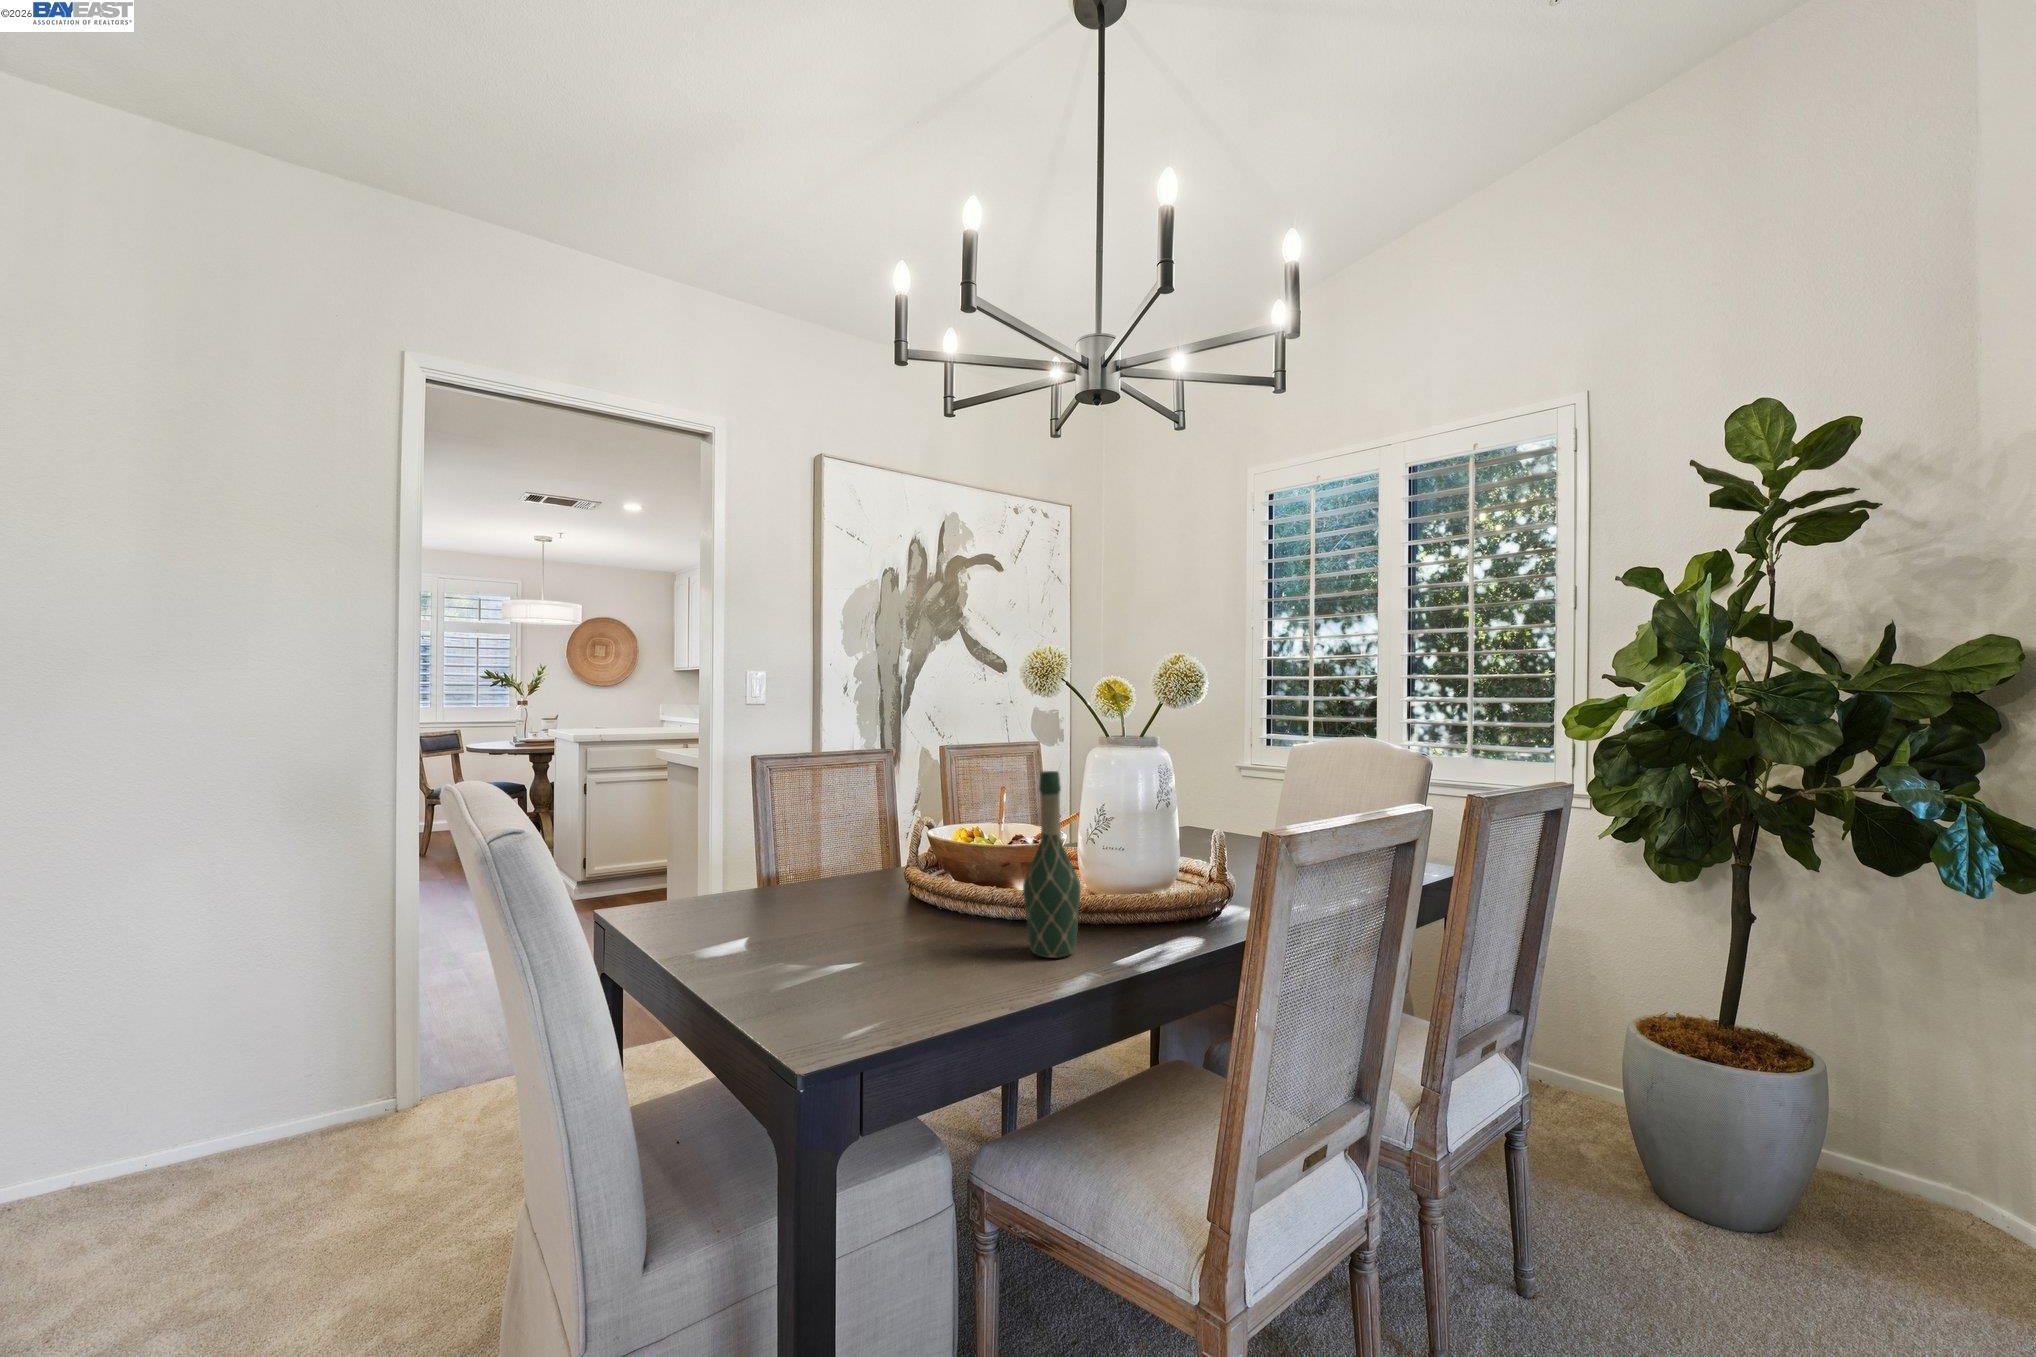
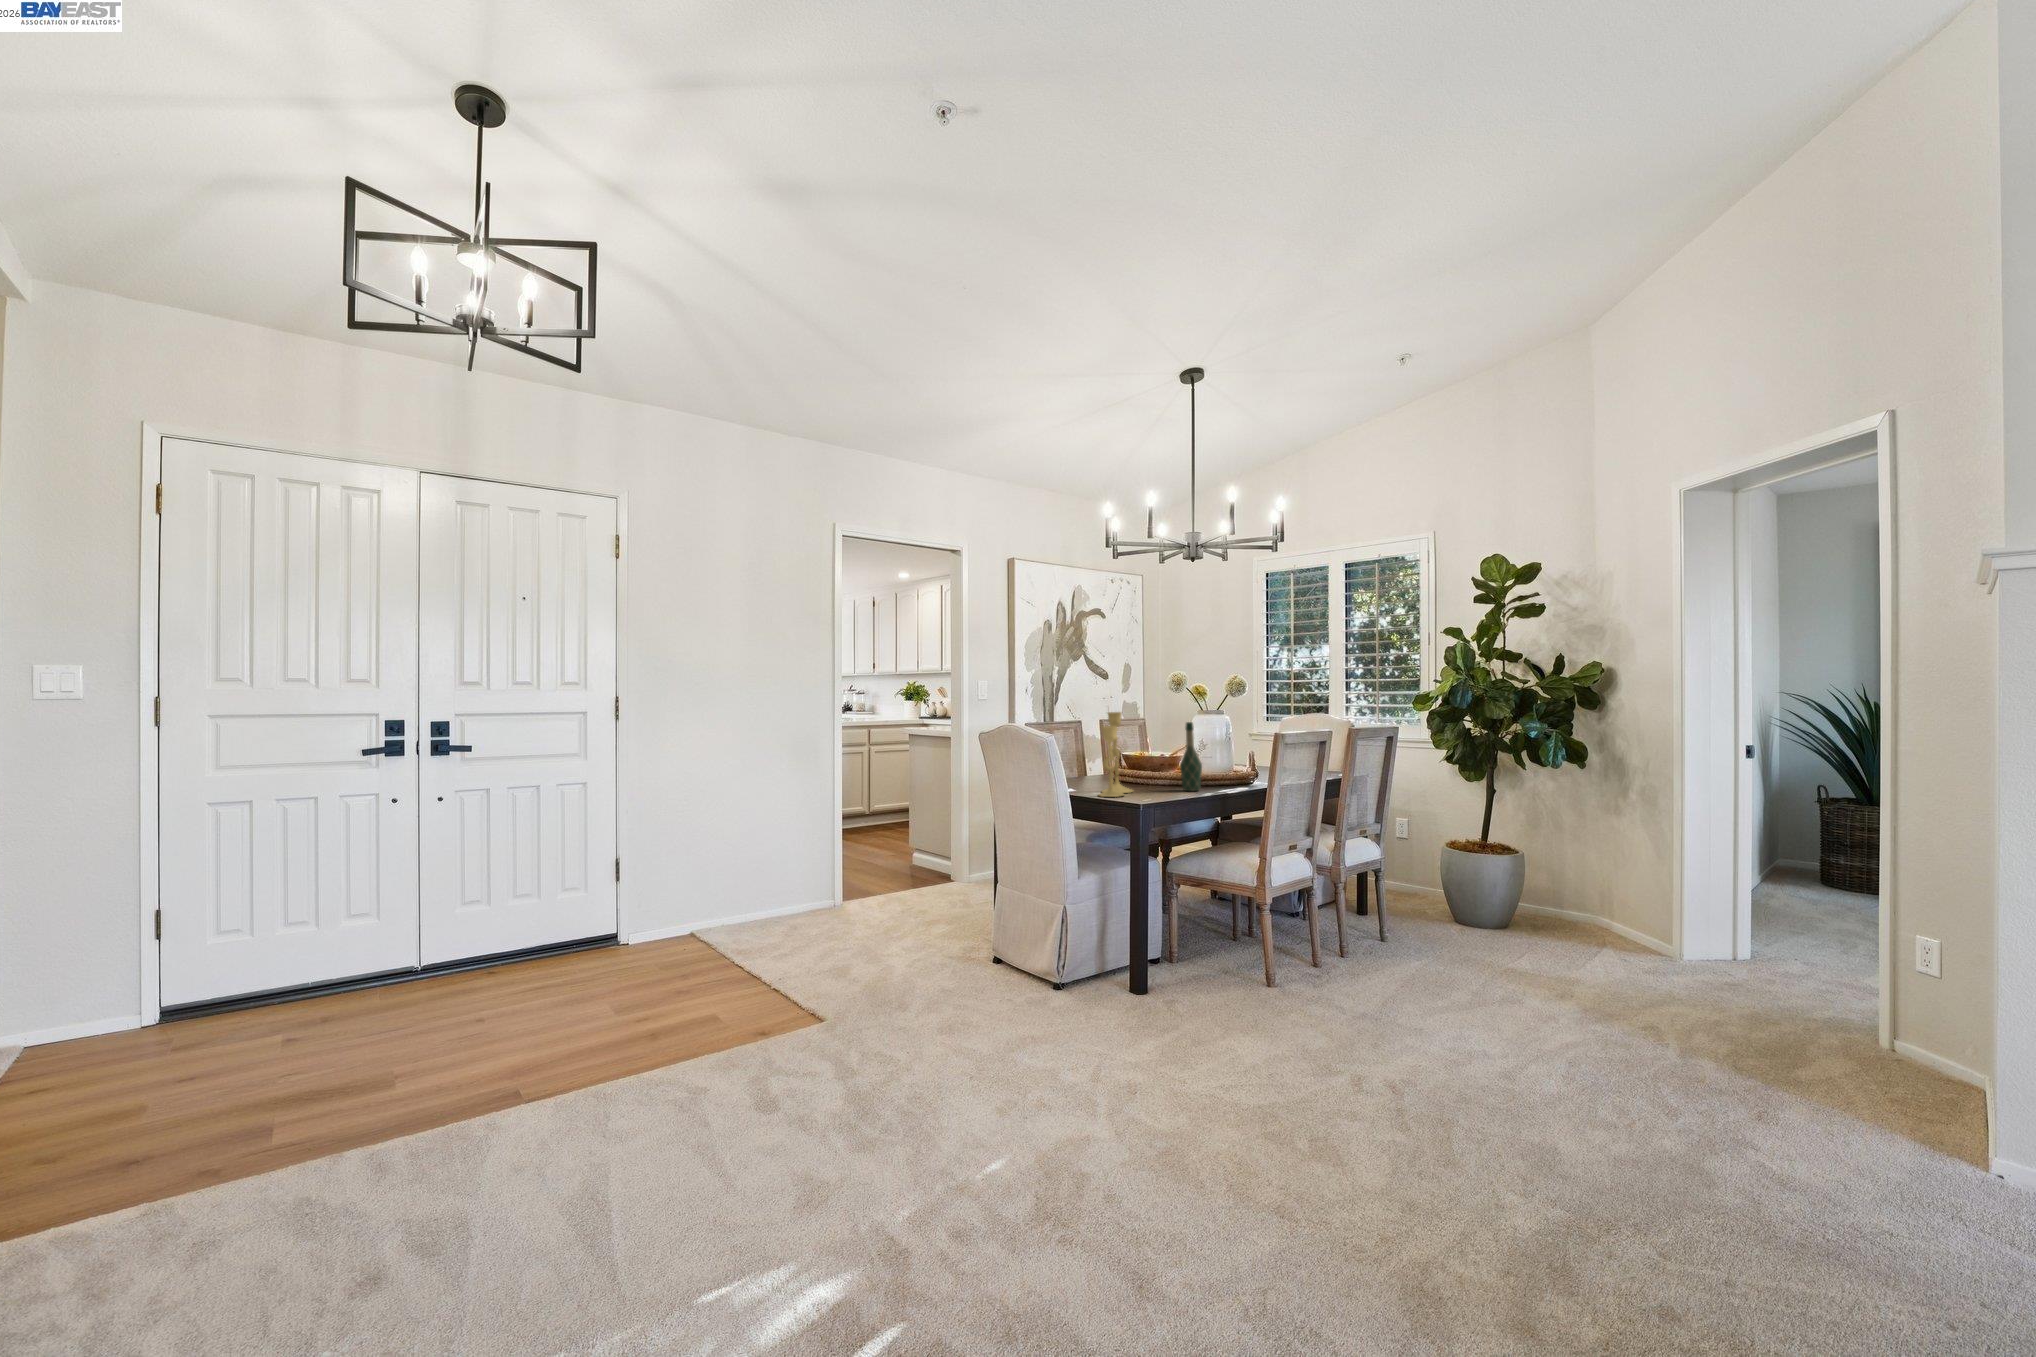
candlestick: none [772,742,898,993] -> present [1099,712,1132,797]

